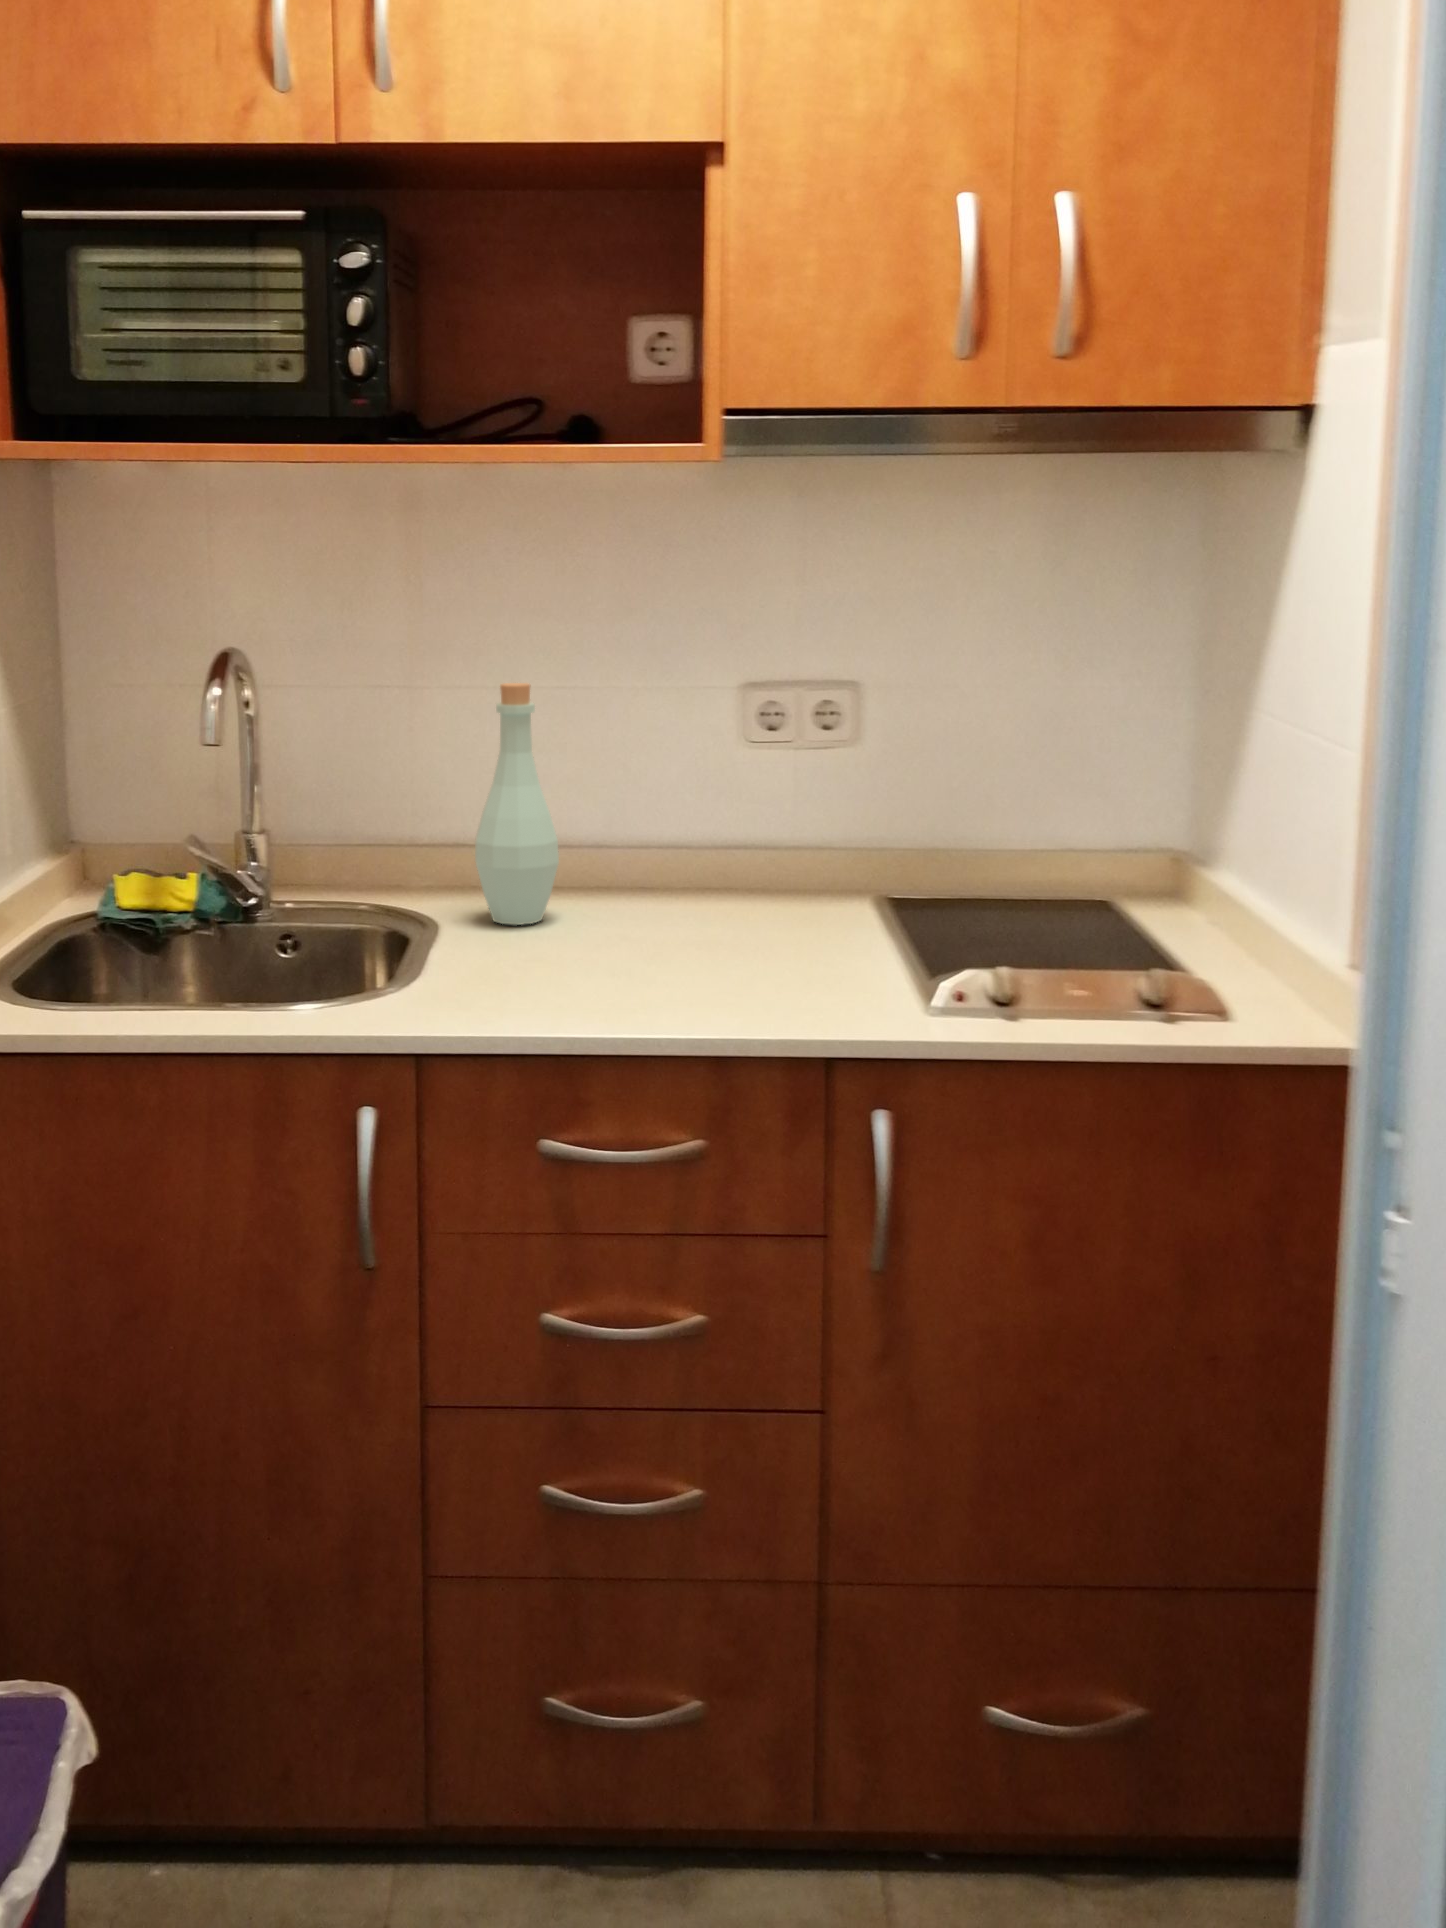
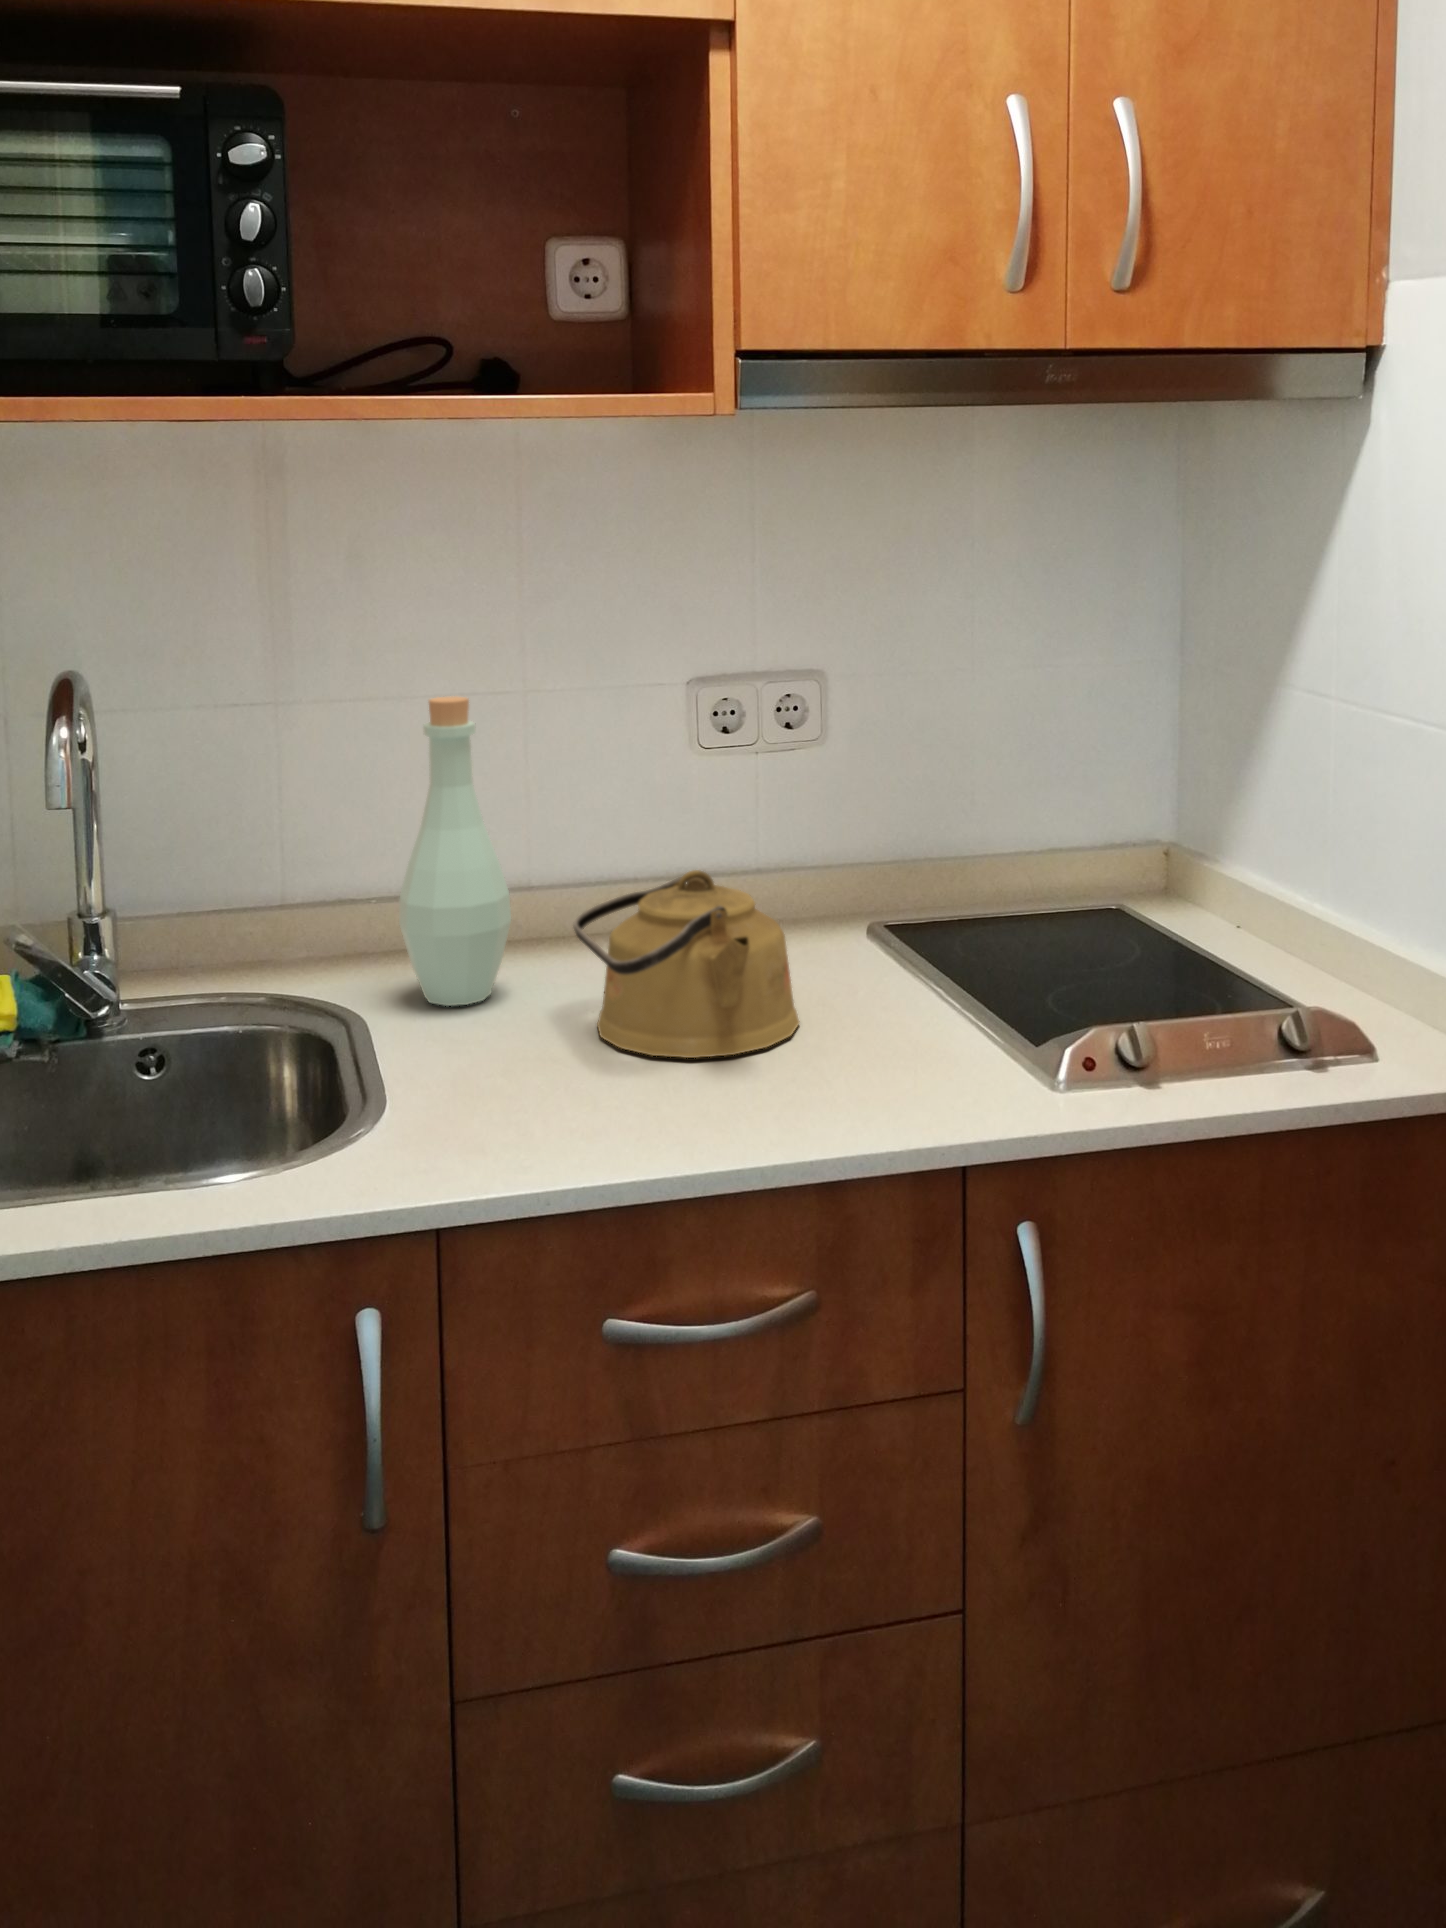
kettle: none [594,827,764,971] -> present [573,870,800,1058]

